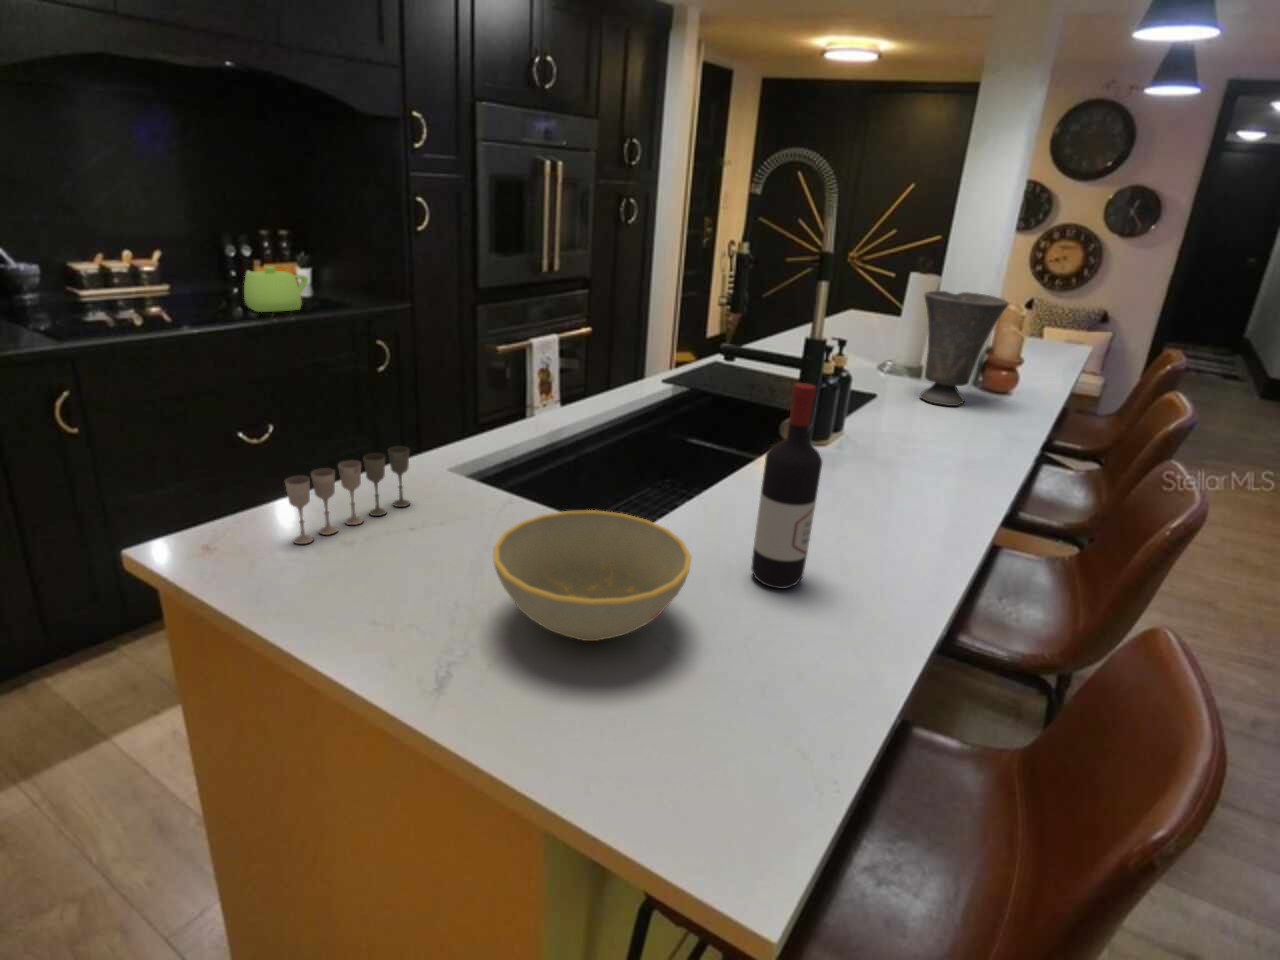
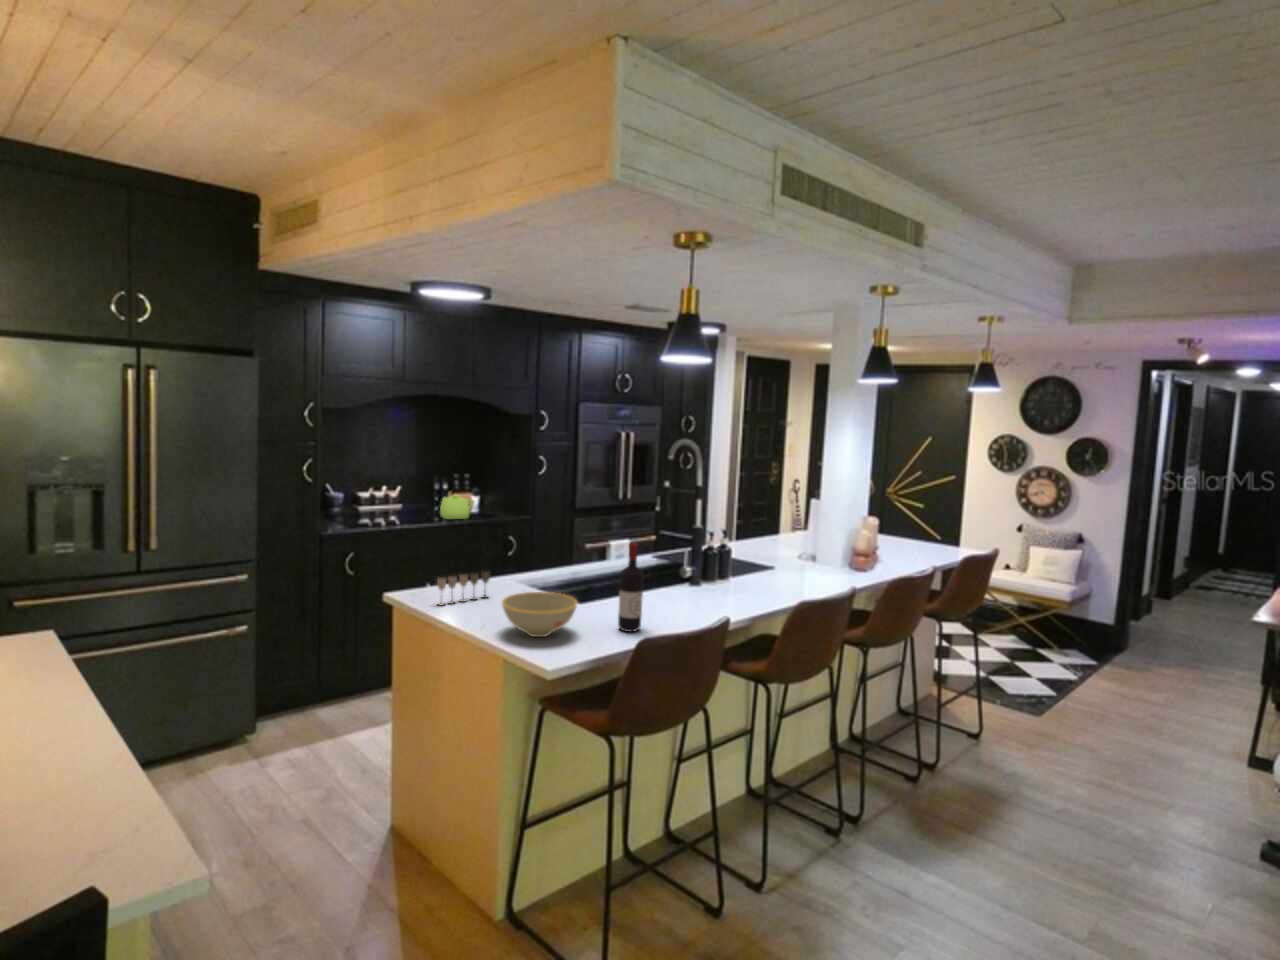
vase: present [920,291,1008,406] -> none [800,512,848,579]

